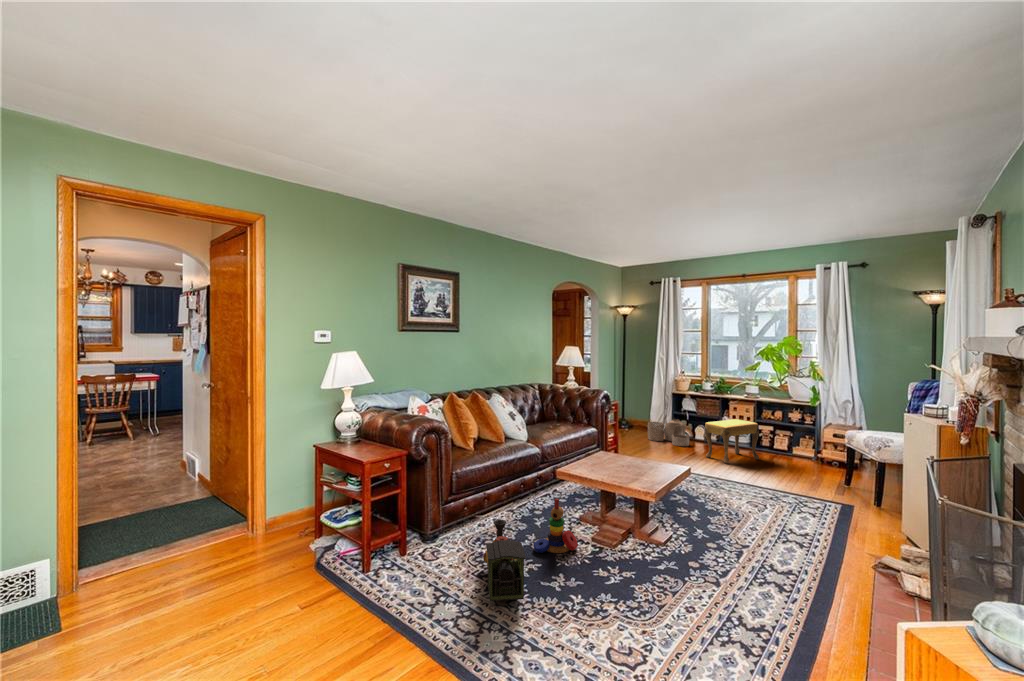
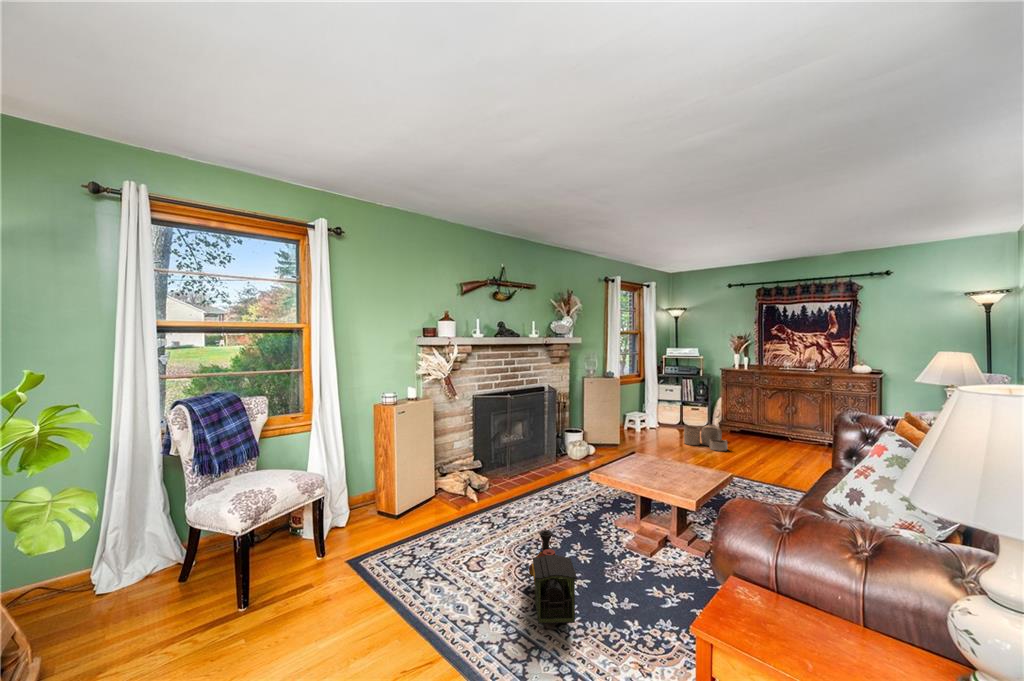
footstool: present [705,419,759,464] -> none [745,425,804,470]
stacking toy: present [533,498,578,553] -> none [580,508,627,567]

